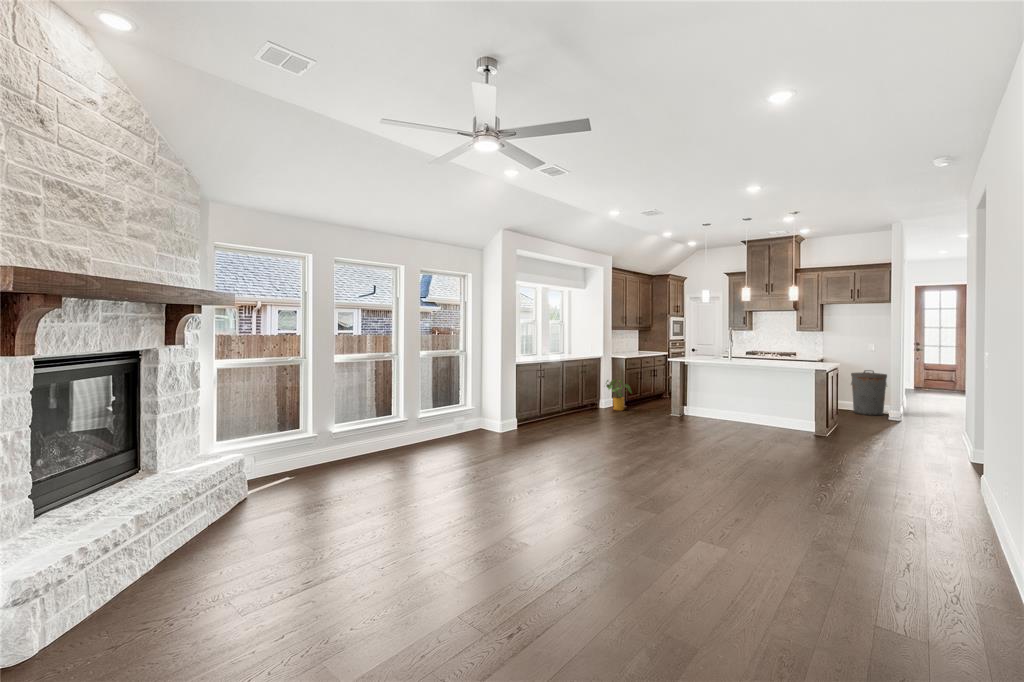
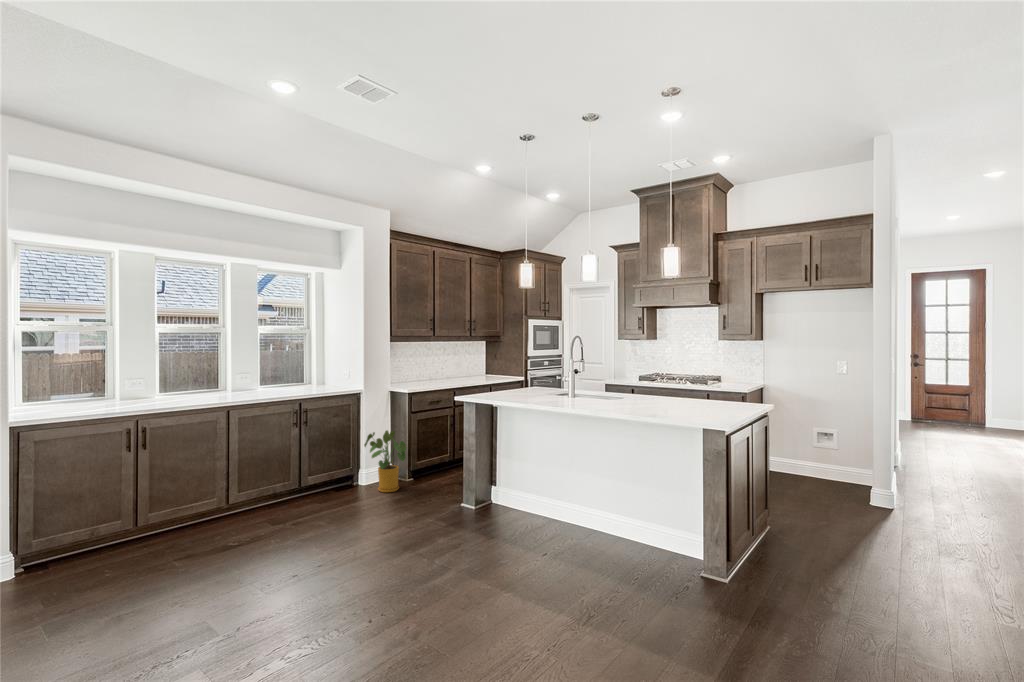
trash can: present [851,370,887,416] -> none [804,412,868,498]

